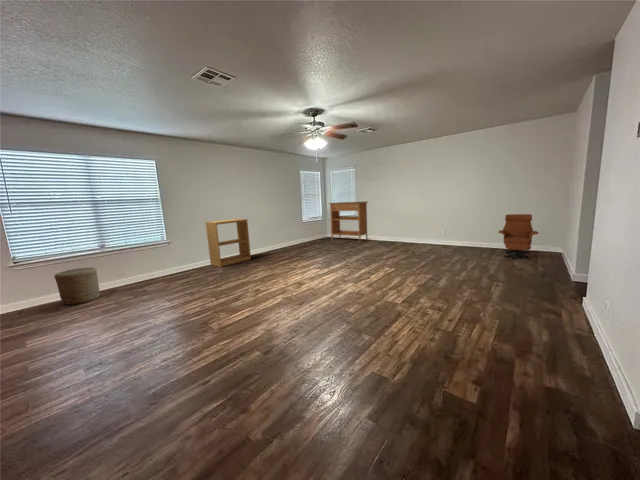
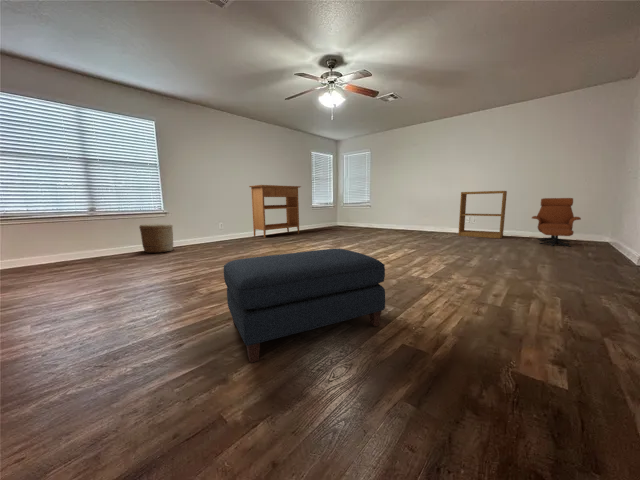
console table: present [329,202,367,241] -> present [249,185,301,238]
bookshelf: present [206,219,251,267] -> present [458,191,507,238]
woven basket: present [54,267,99,305] -> present [139,223,173,253]
ottoman: none [237,291,361,392] -> present [224,249,385,363]

